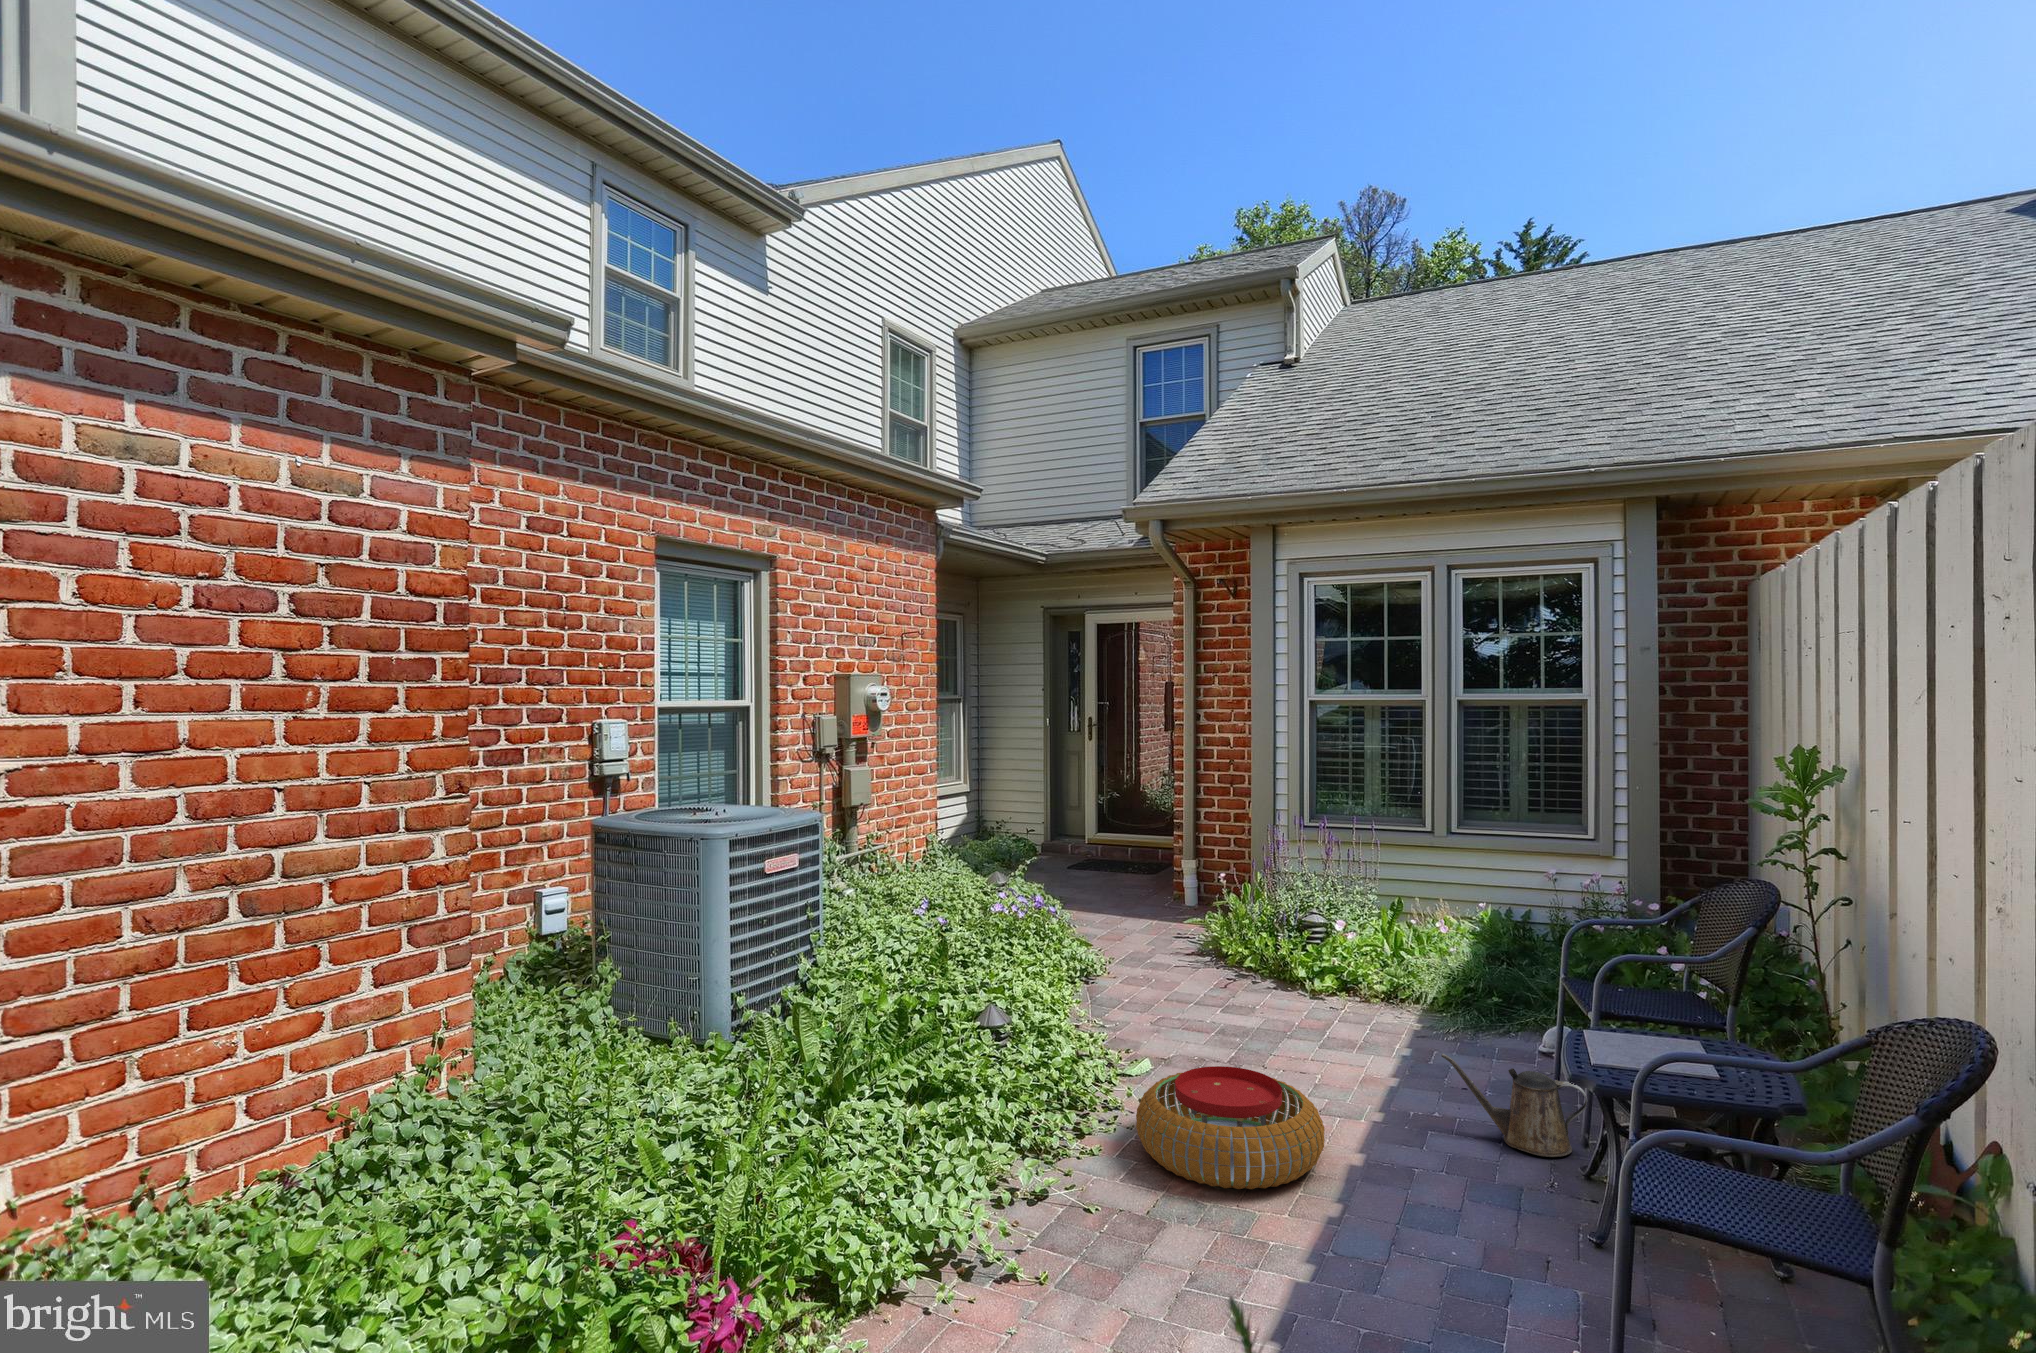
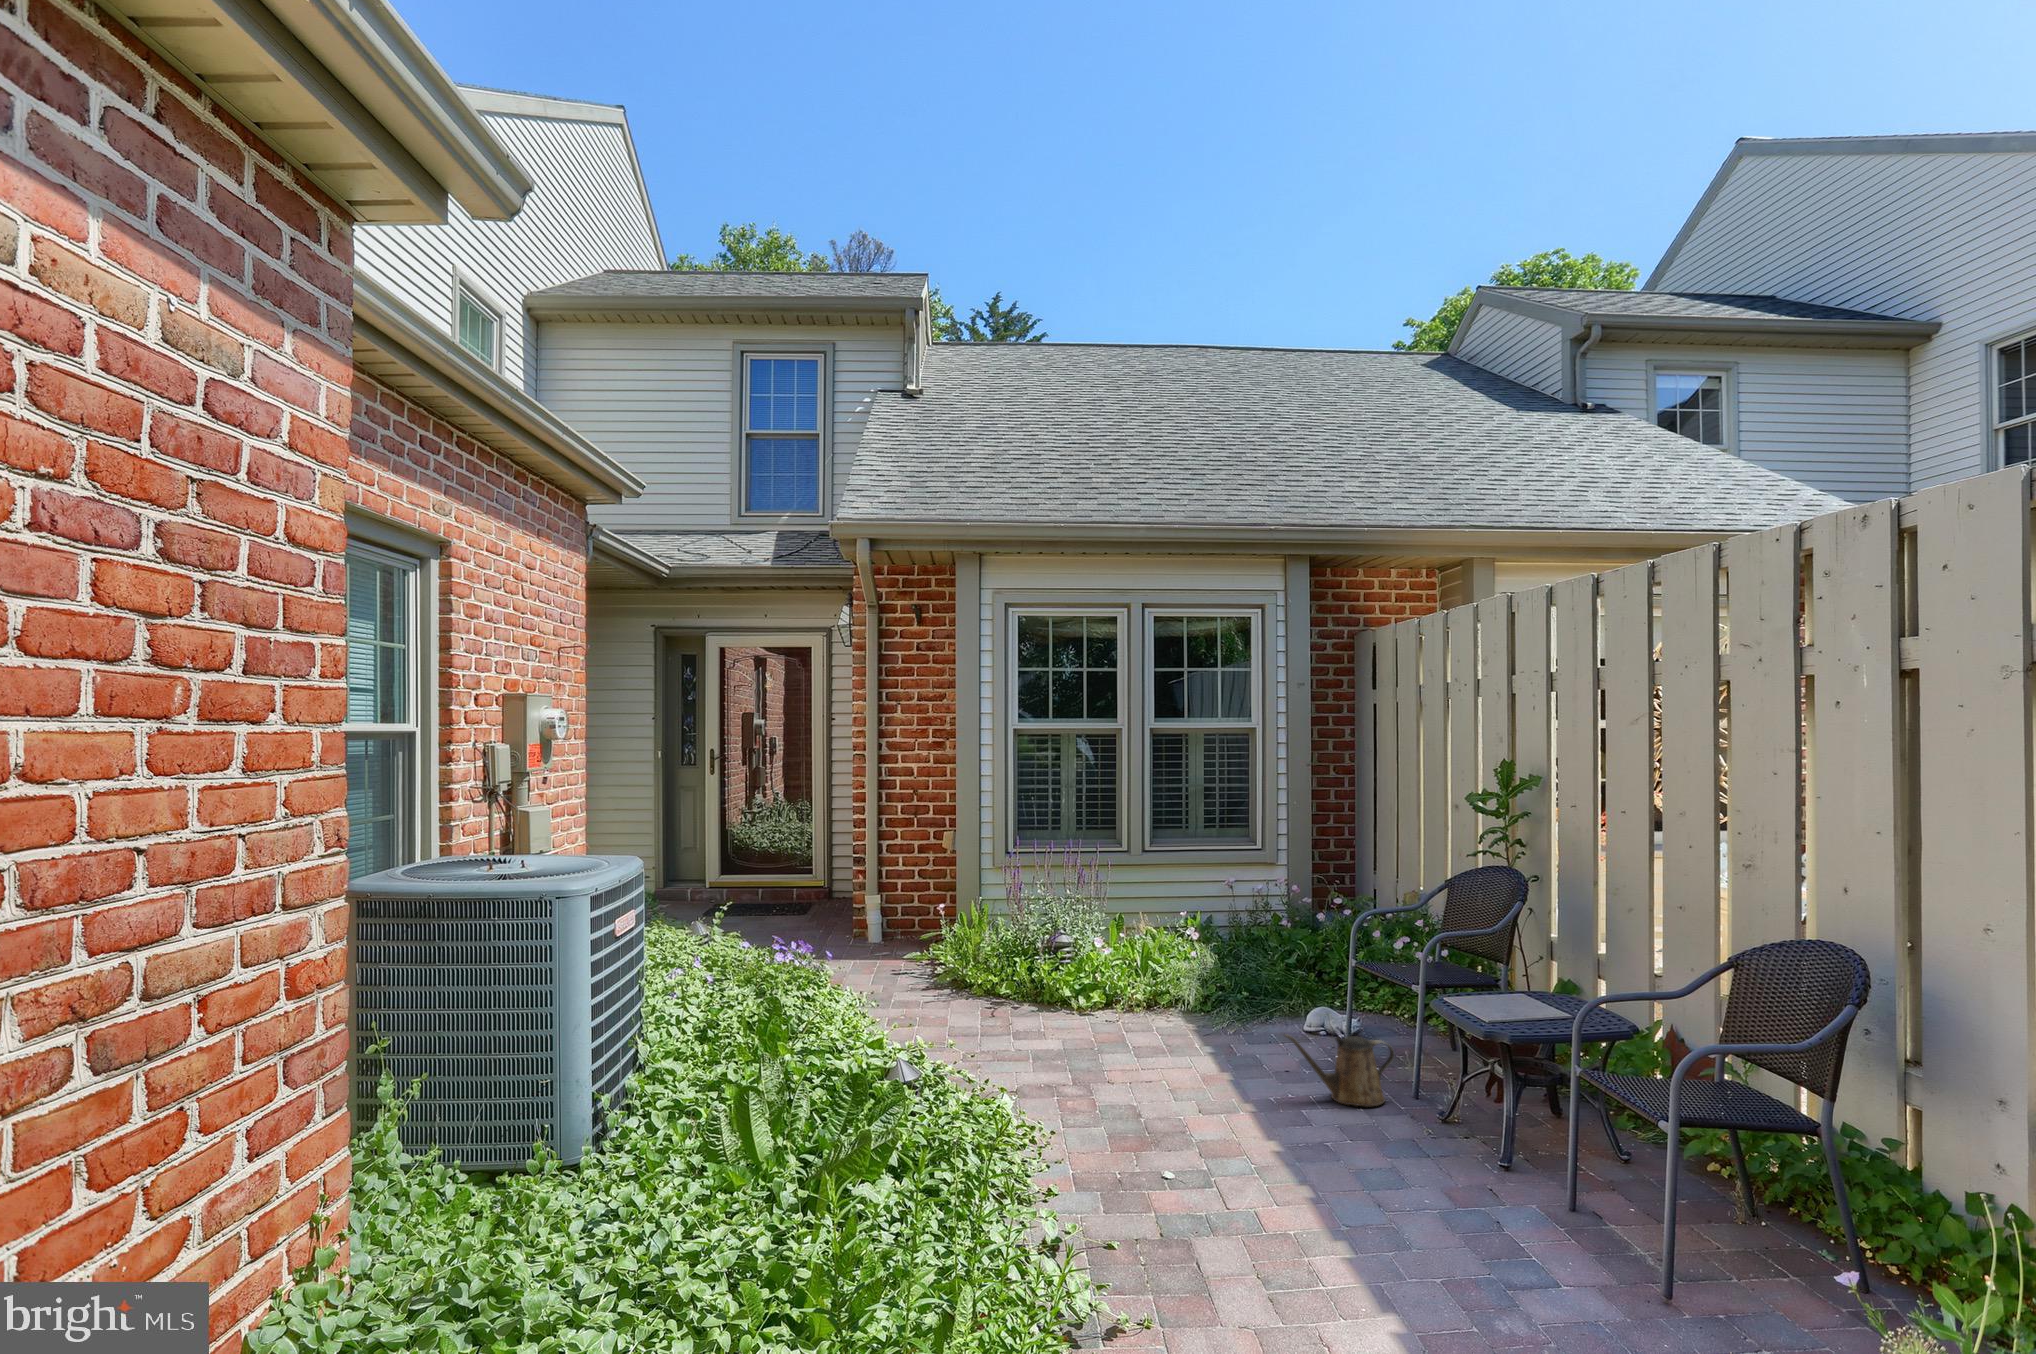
pouf: present [1136,1066,1325,1189] -> none [1063,1079,1247,1195]

